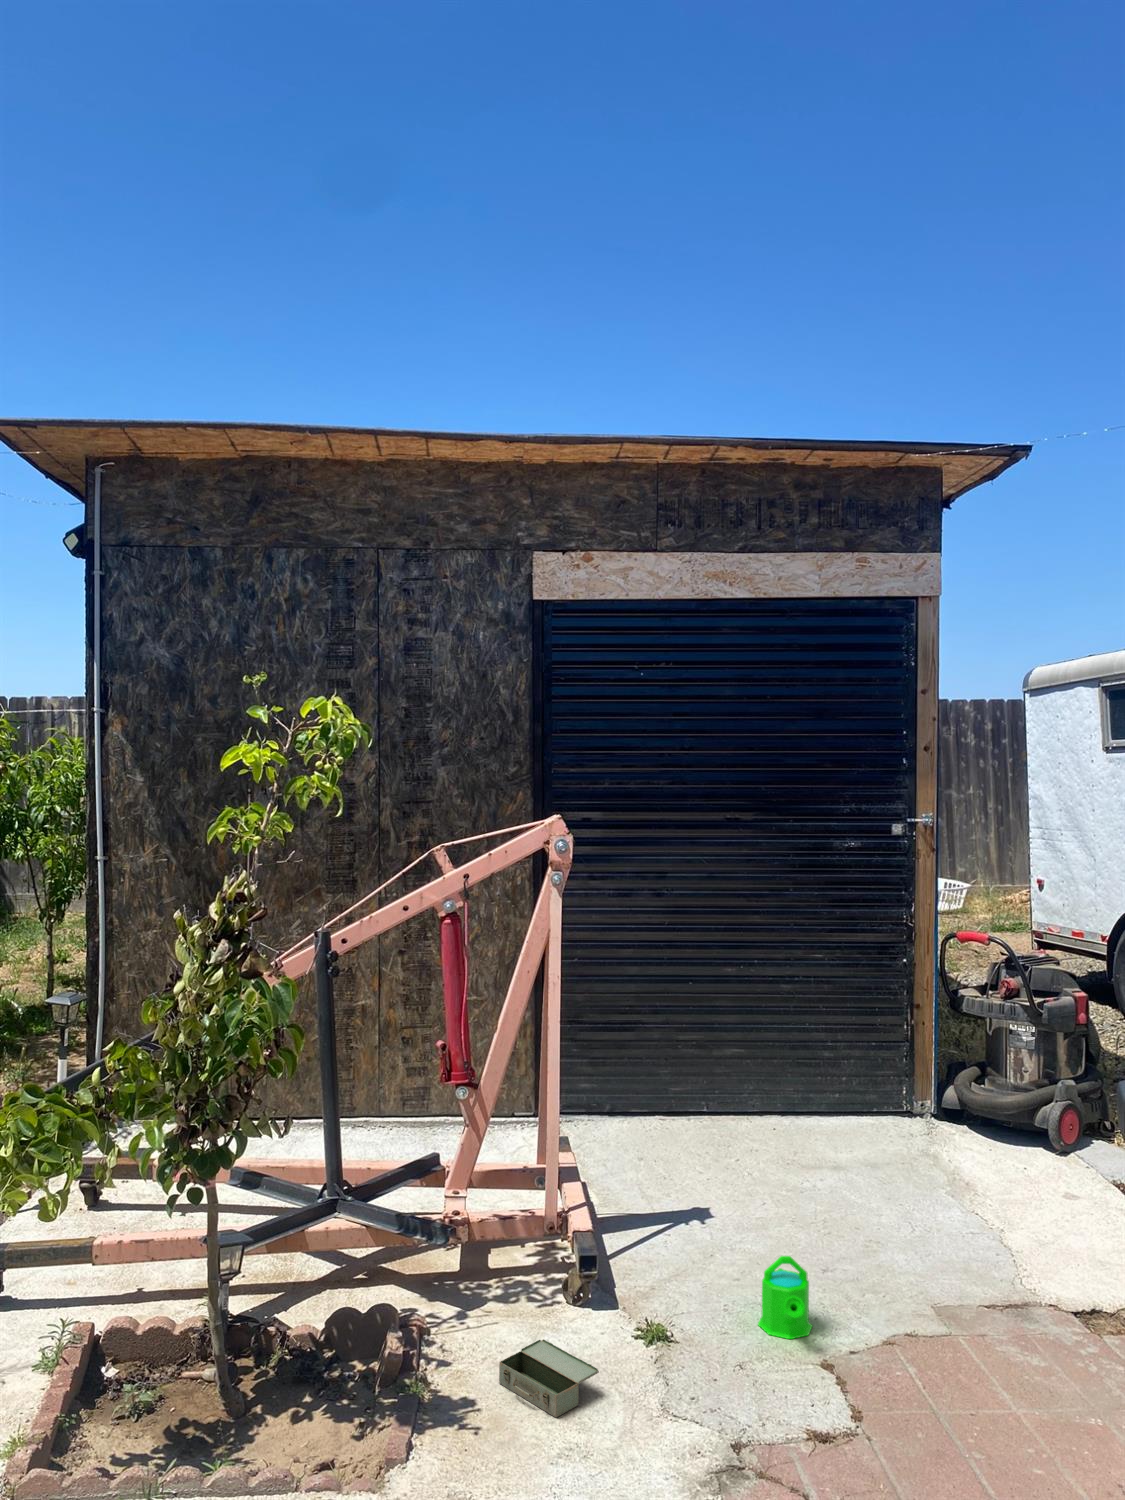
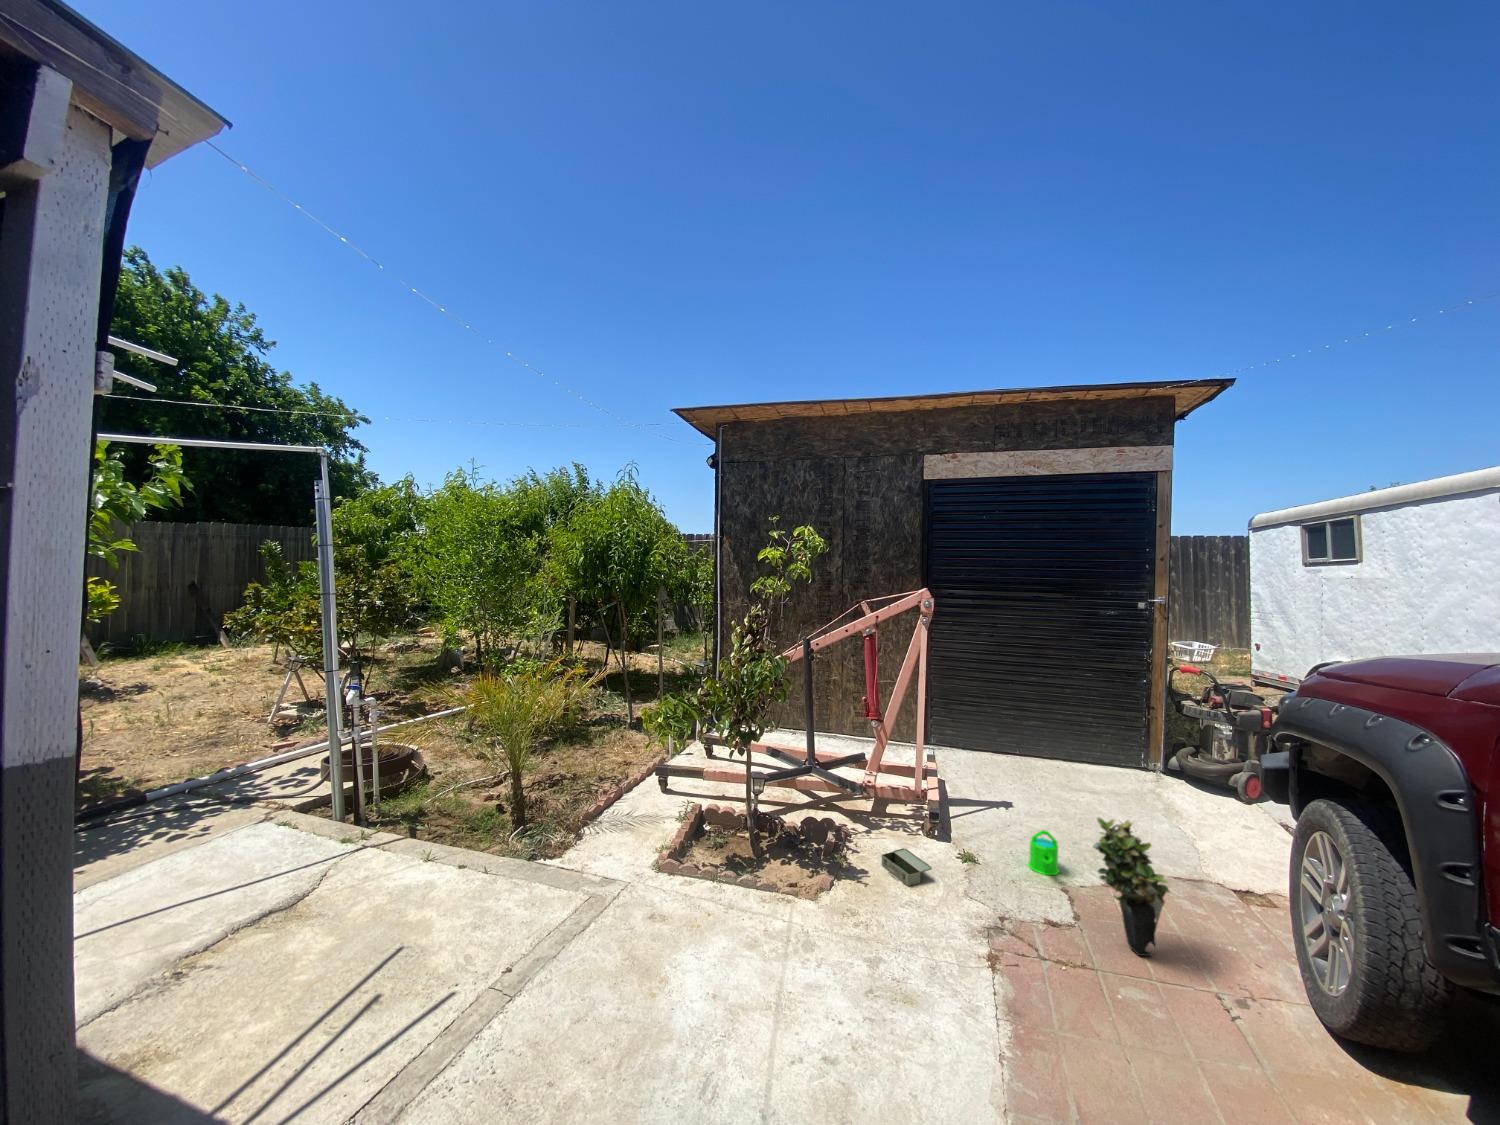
potted plant: none [881,1217,1001,1460] -> present [1093,817,1169,956]

